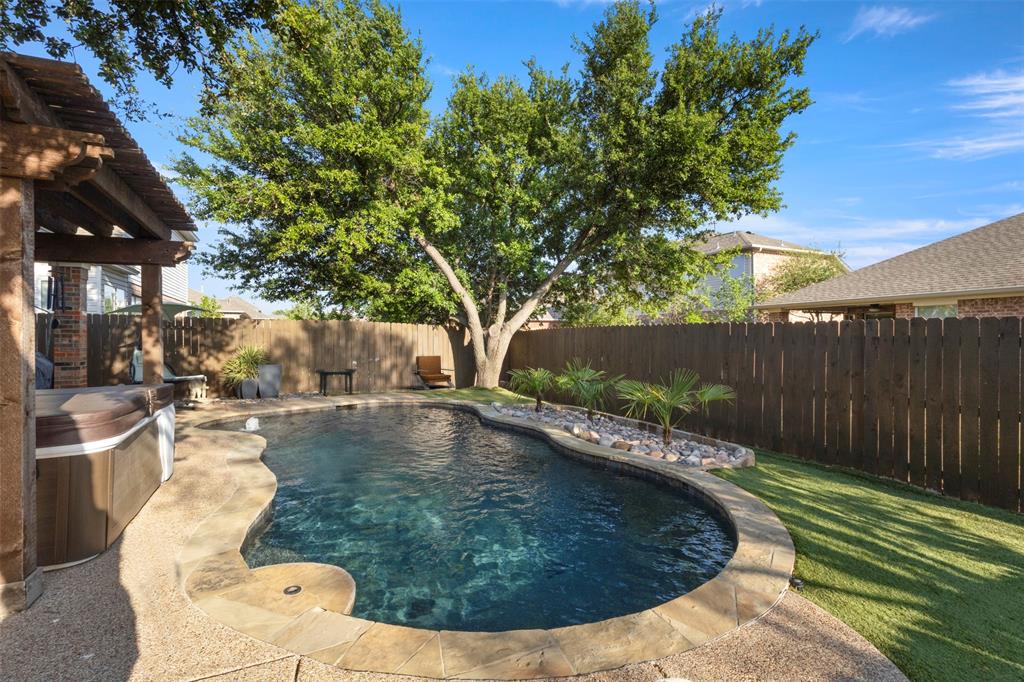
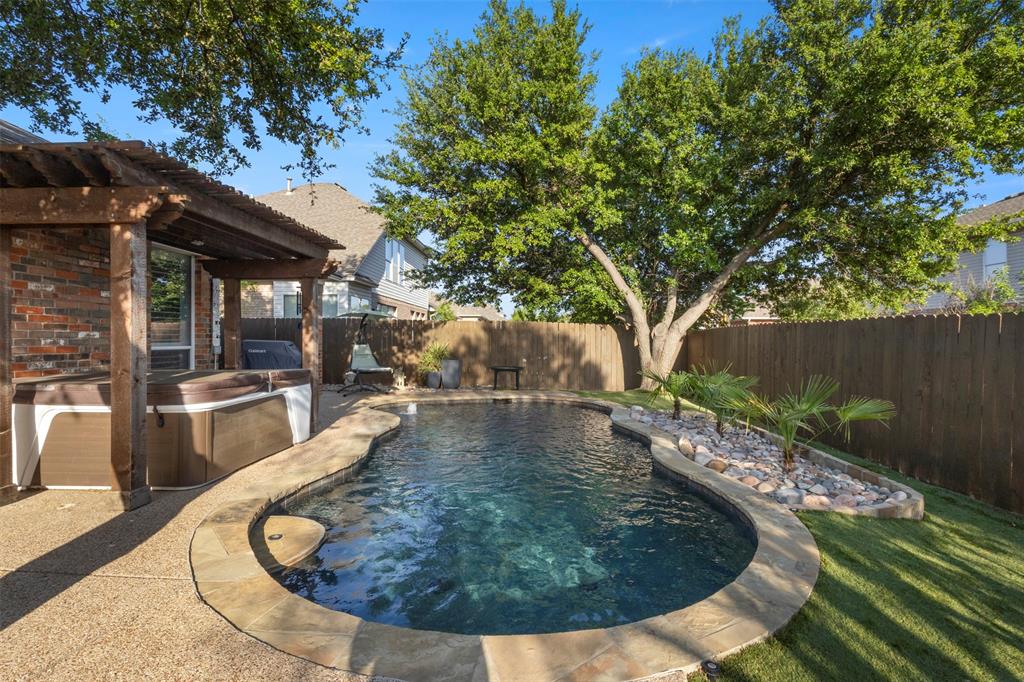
lounge chair: present [411,356,455,390] -> none [578,357,621,390]

